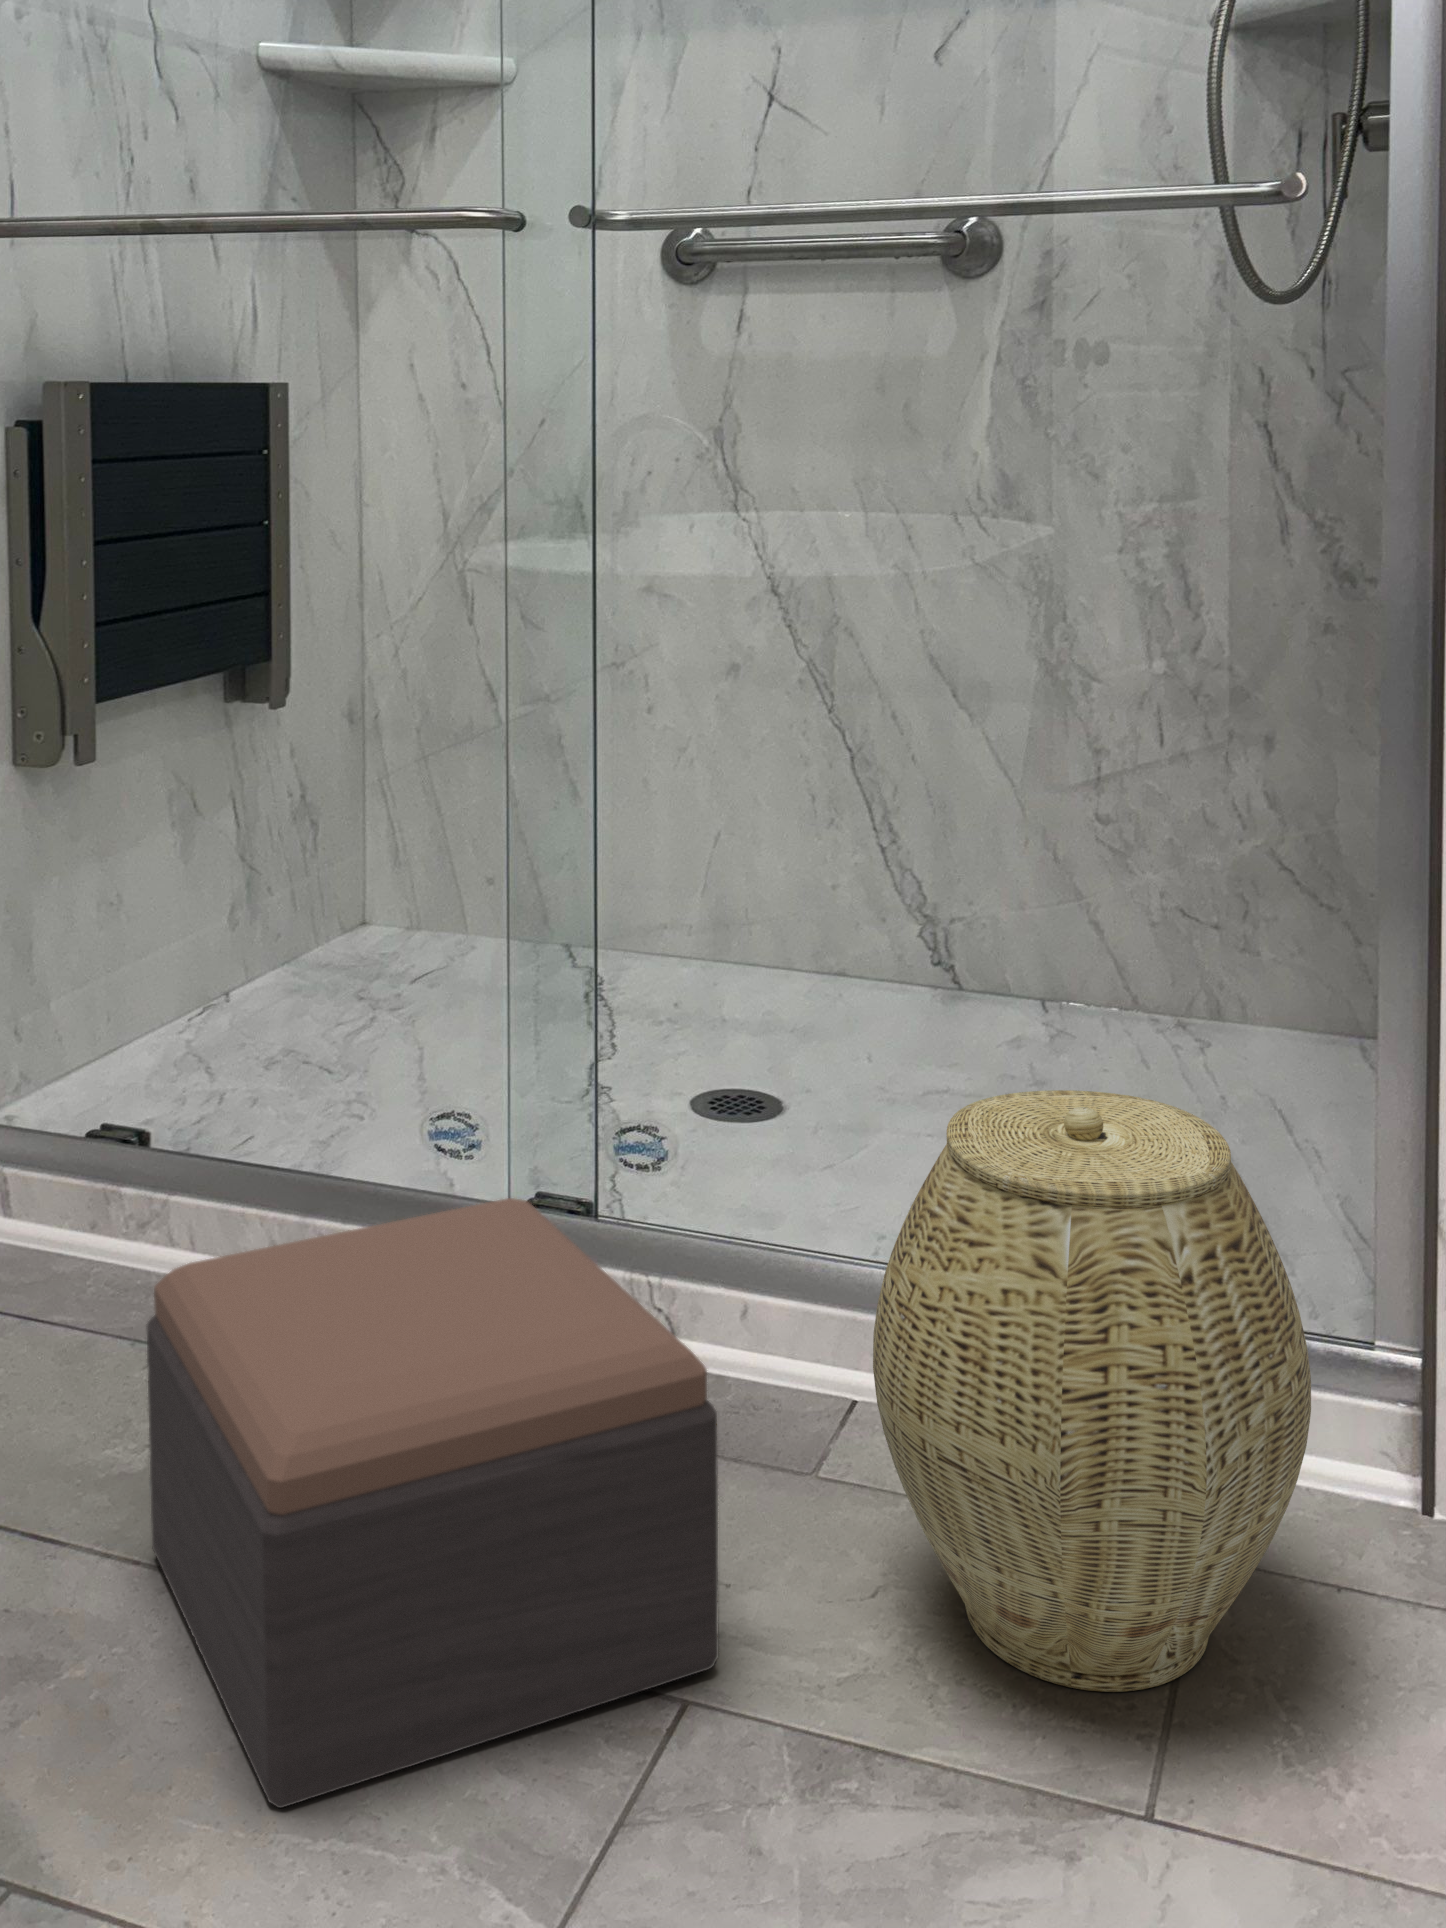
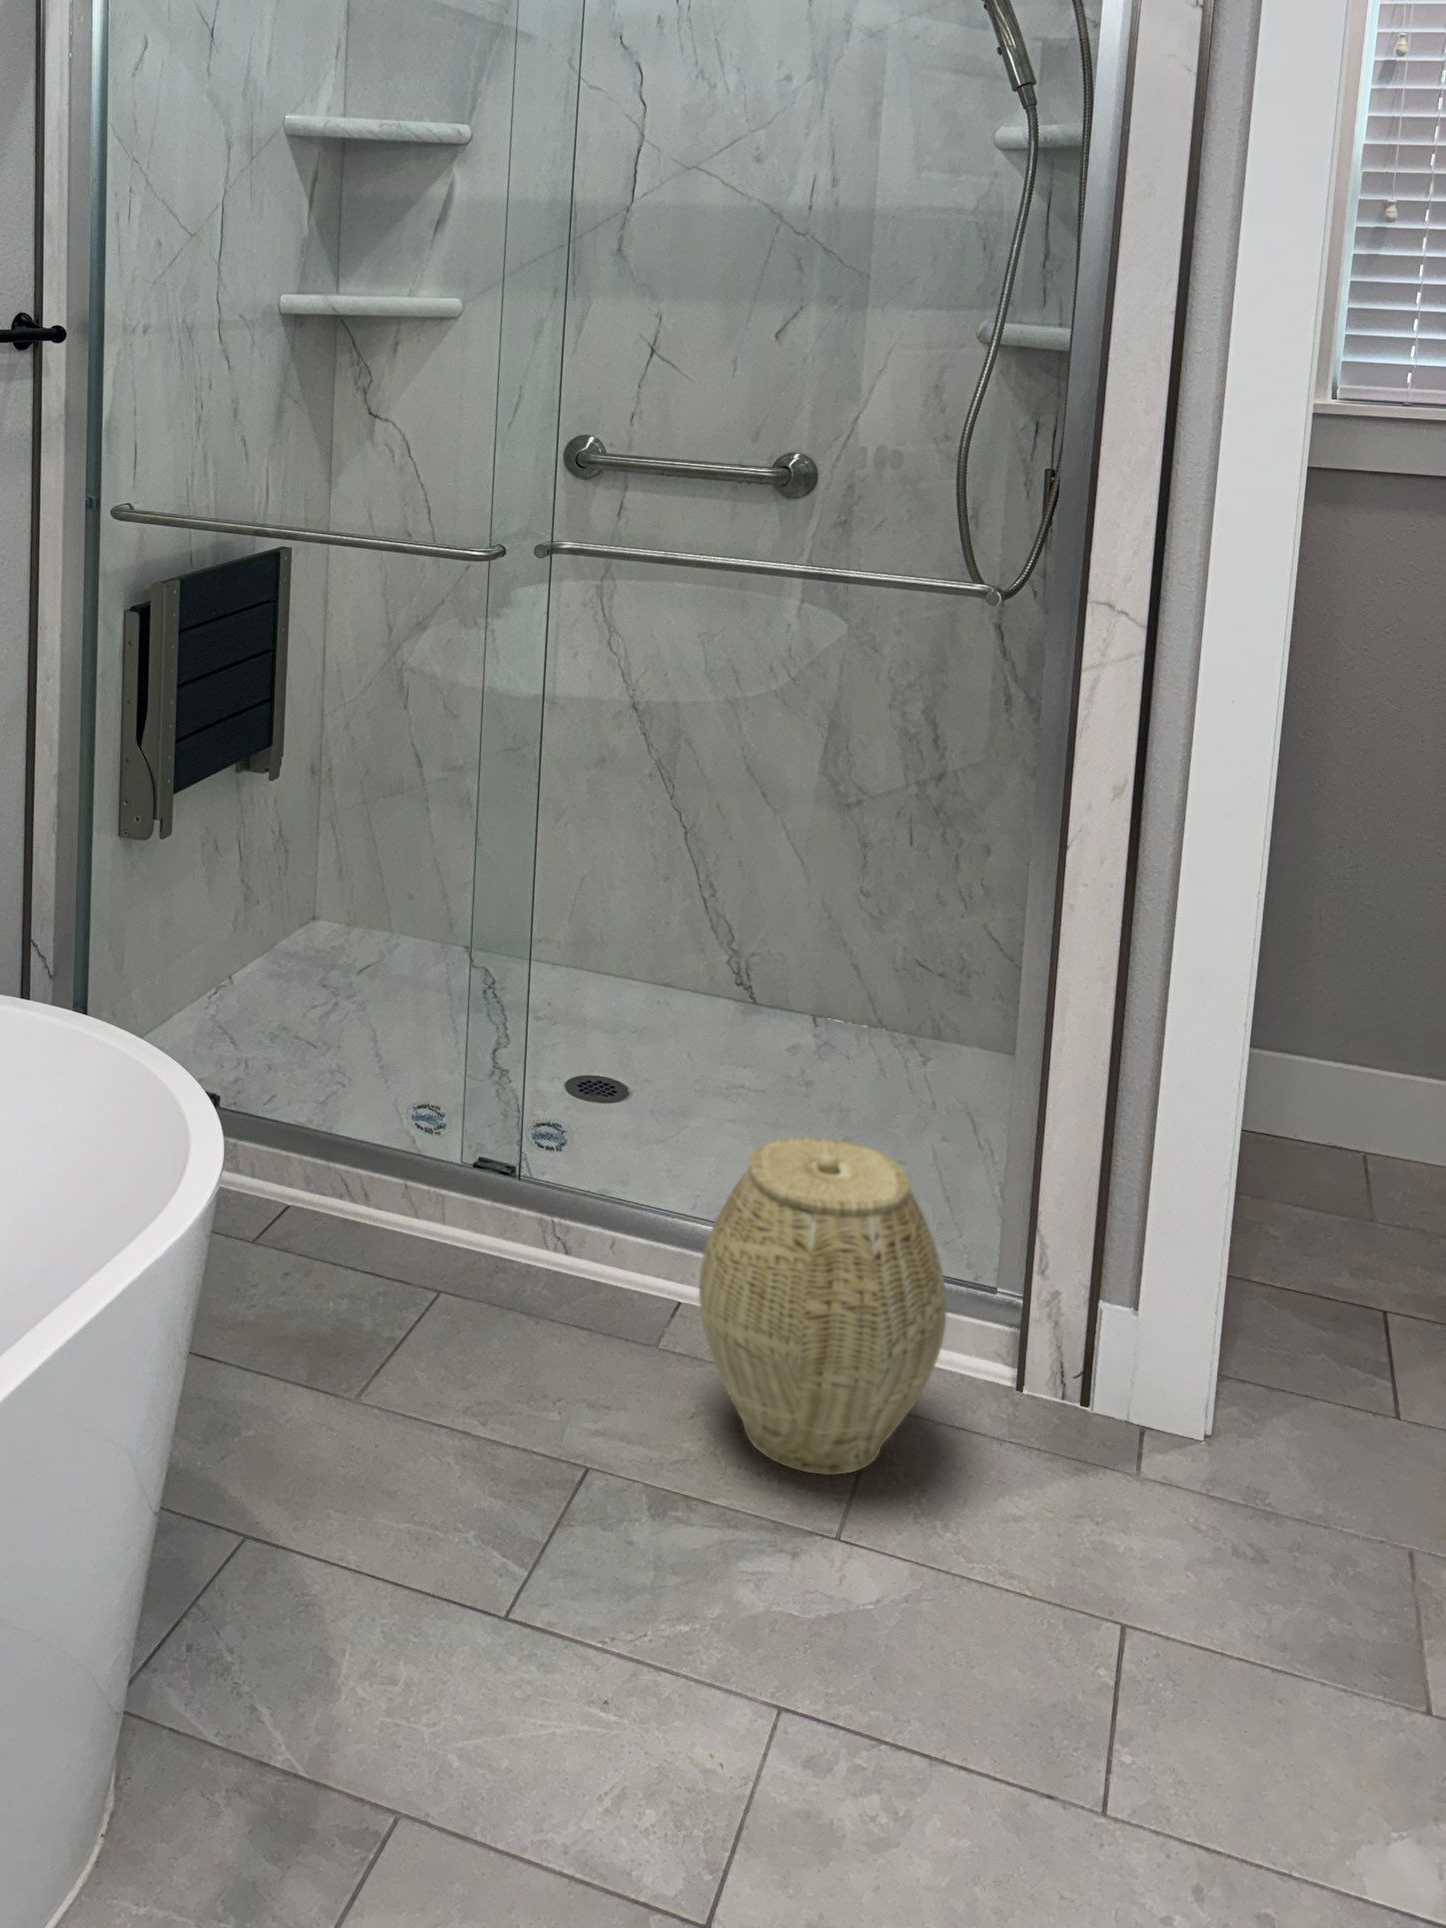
footstool: present [146,1198,719,1808] -> none [275,1175,612,1504]

